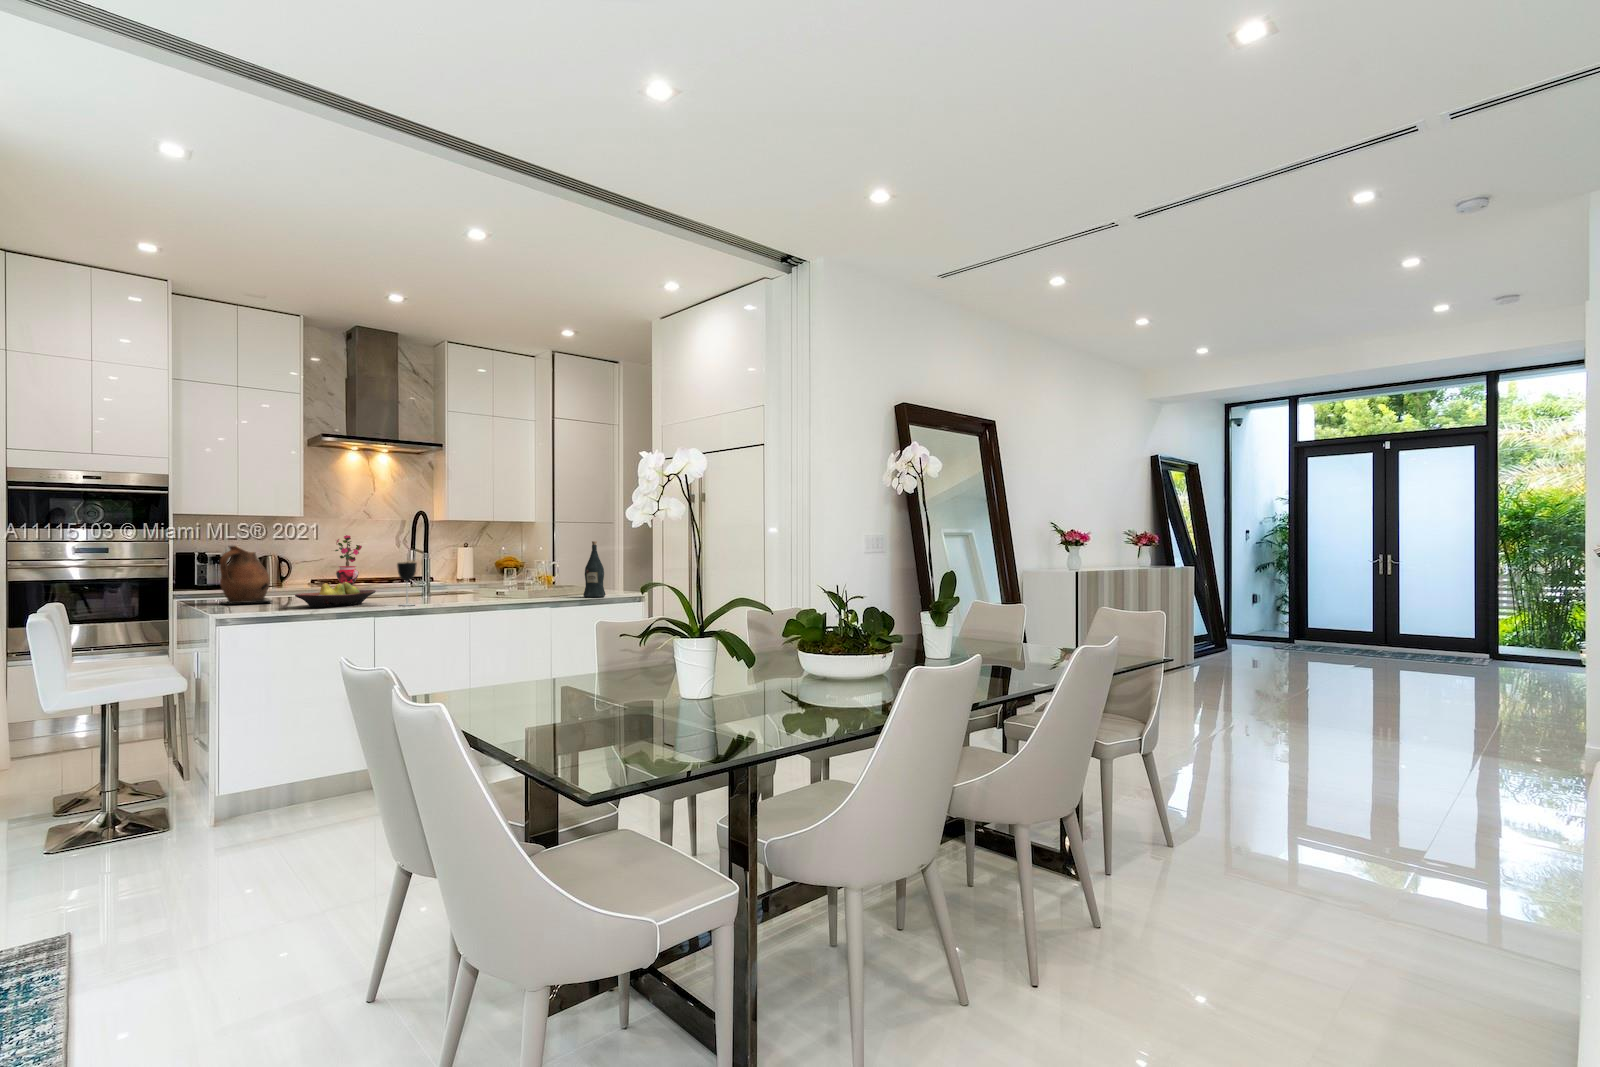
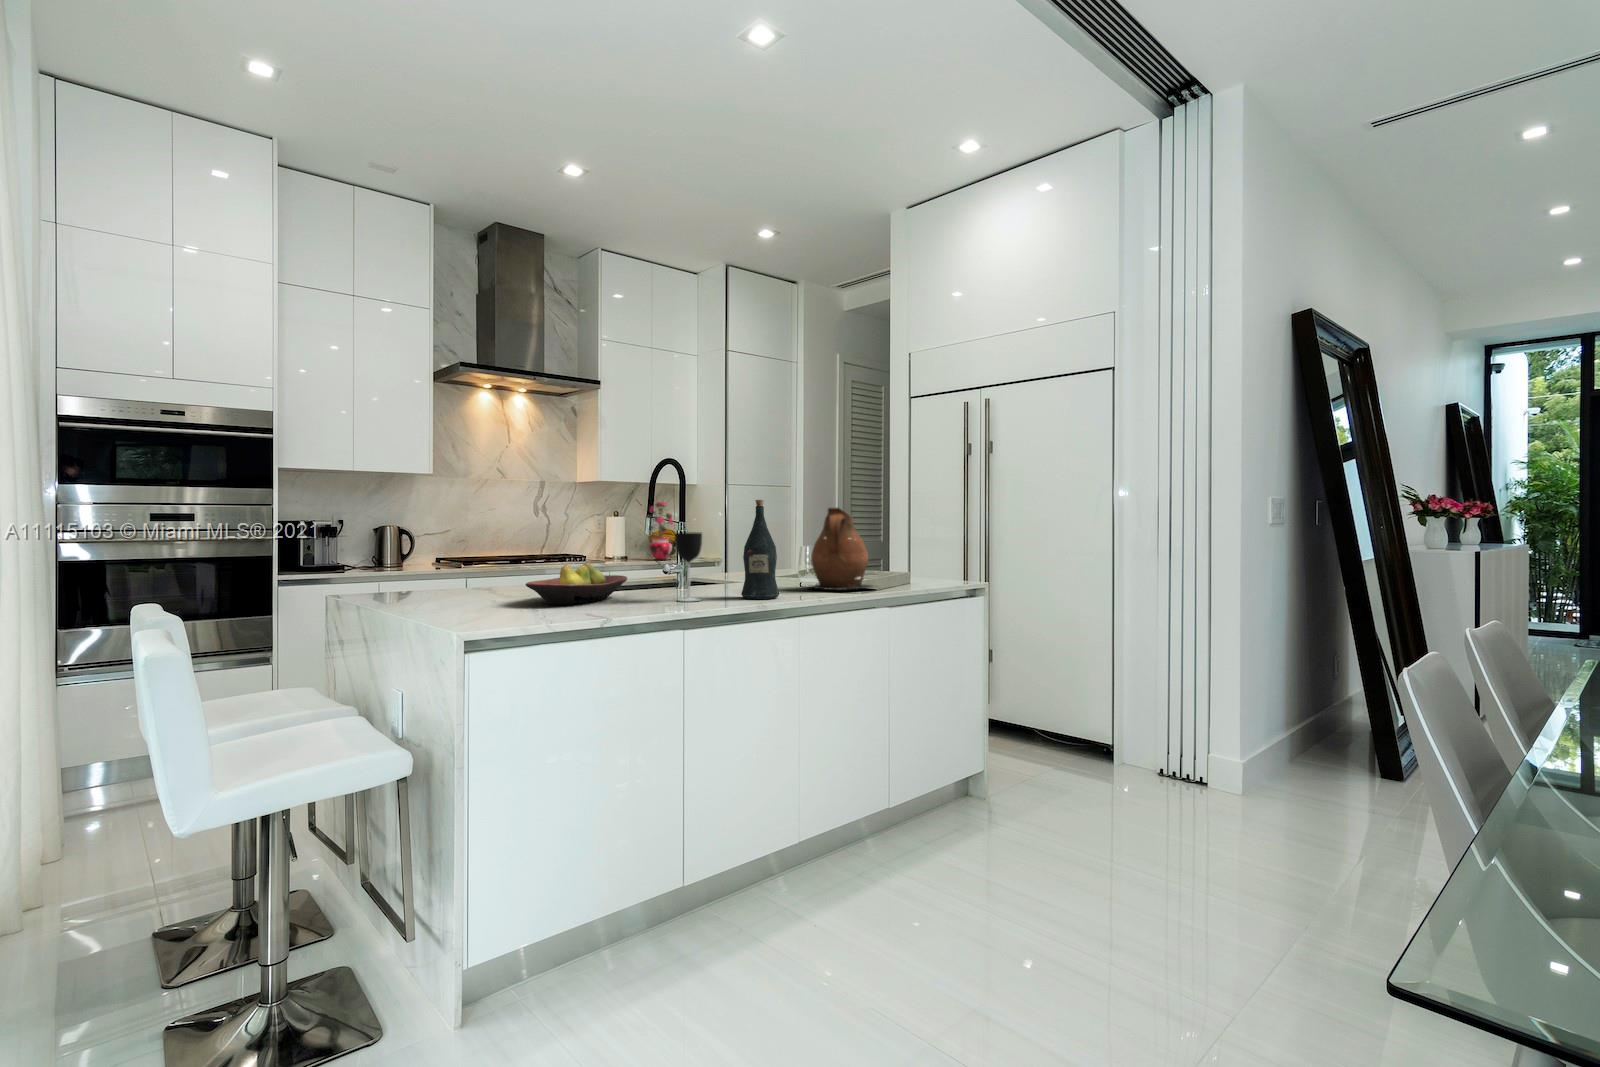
potted plant: present [335,535,362,584] -> present [649,502,673,560]
wine bottle: present [583,541,606,597] -> present [741,500,779,599]
ceramic pitcher: present [220,546,272,604] -> present [805,508,874,590]

